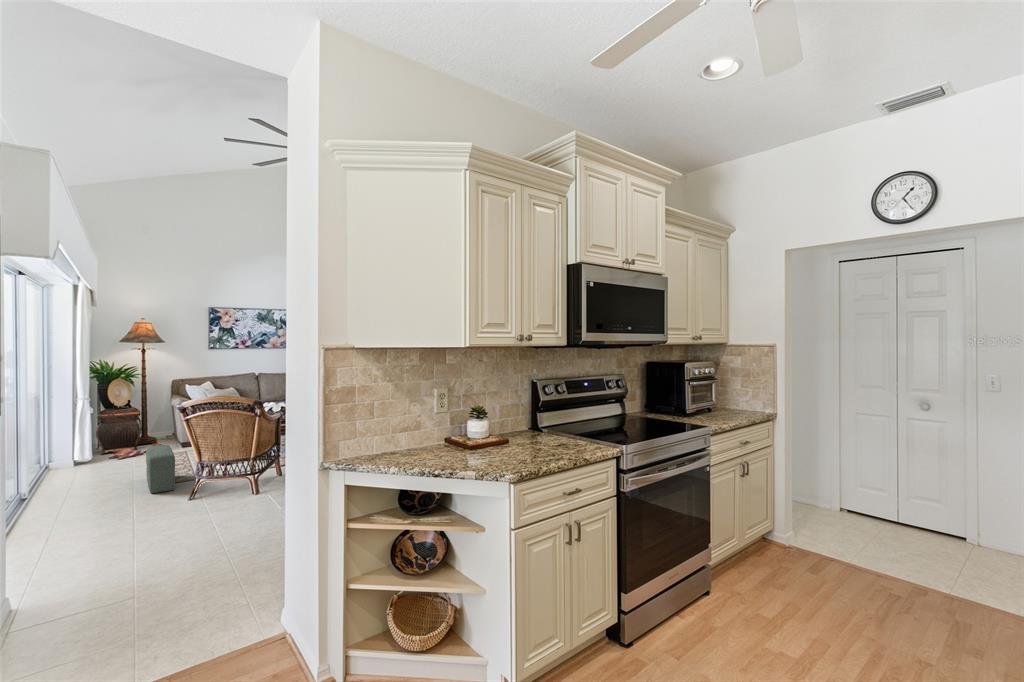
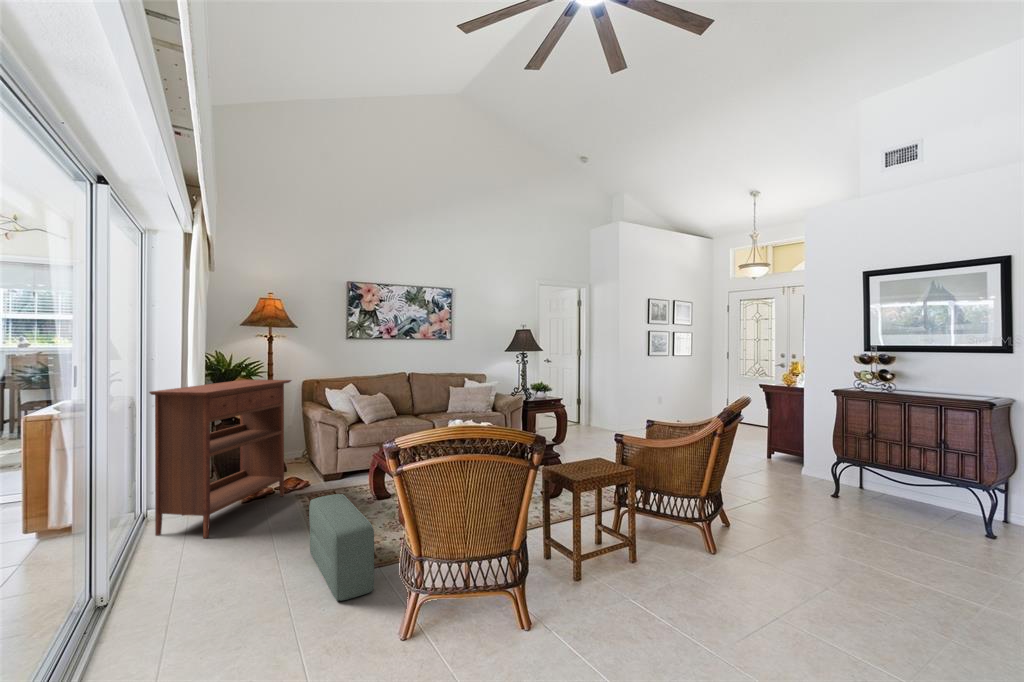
console table: none [48,379,152,475] -> present [149,380,291,538]

